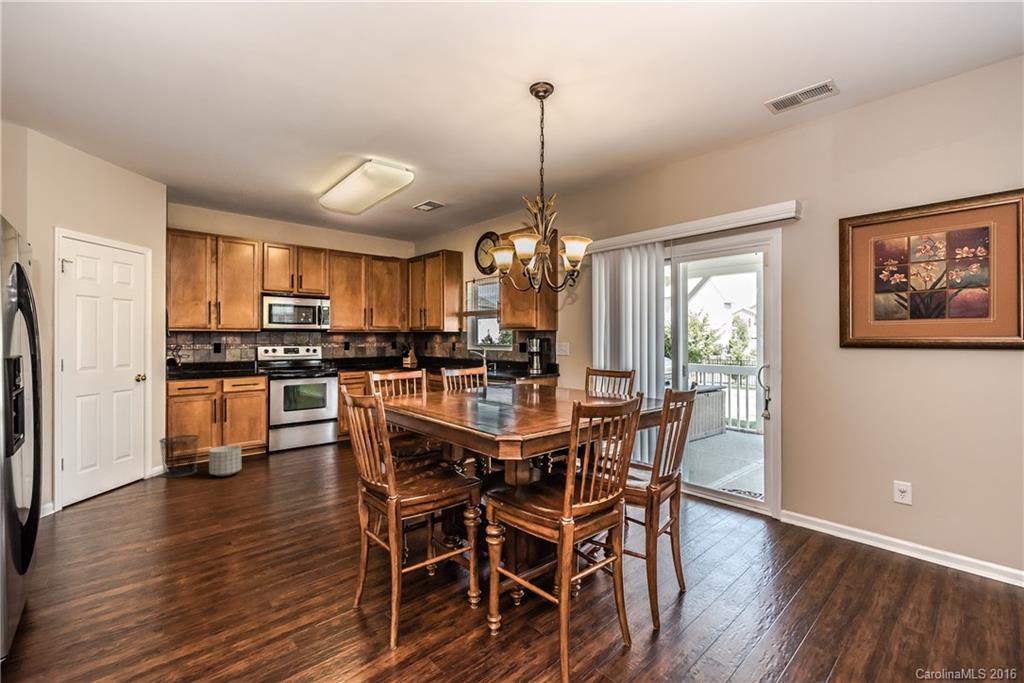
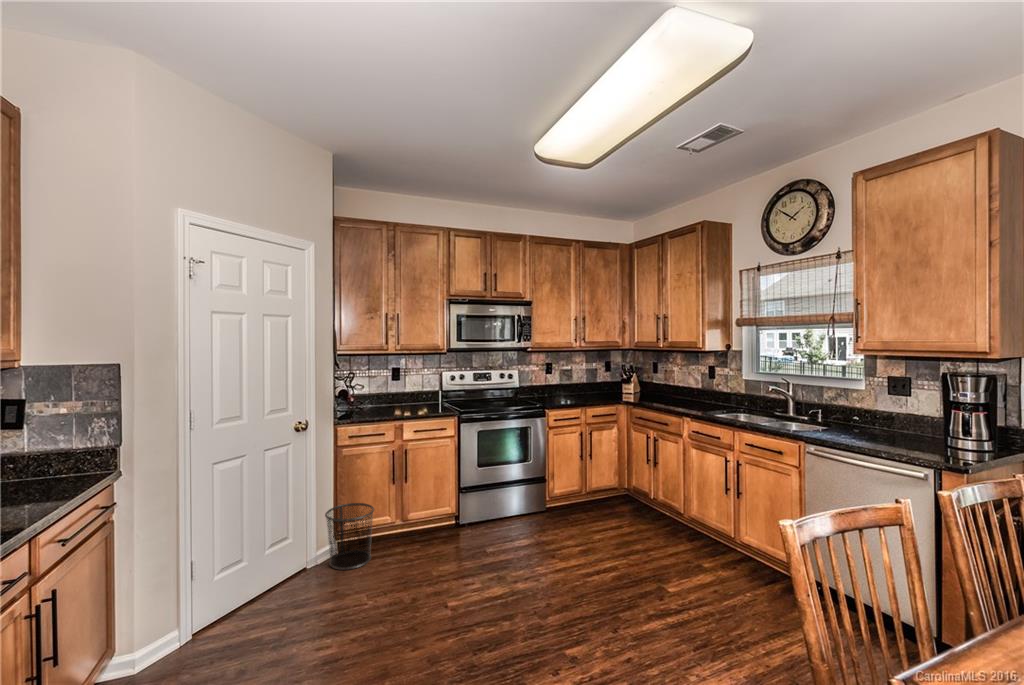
planter: present [209,446,241,477] -> none [386,527,428,578]

